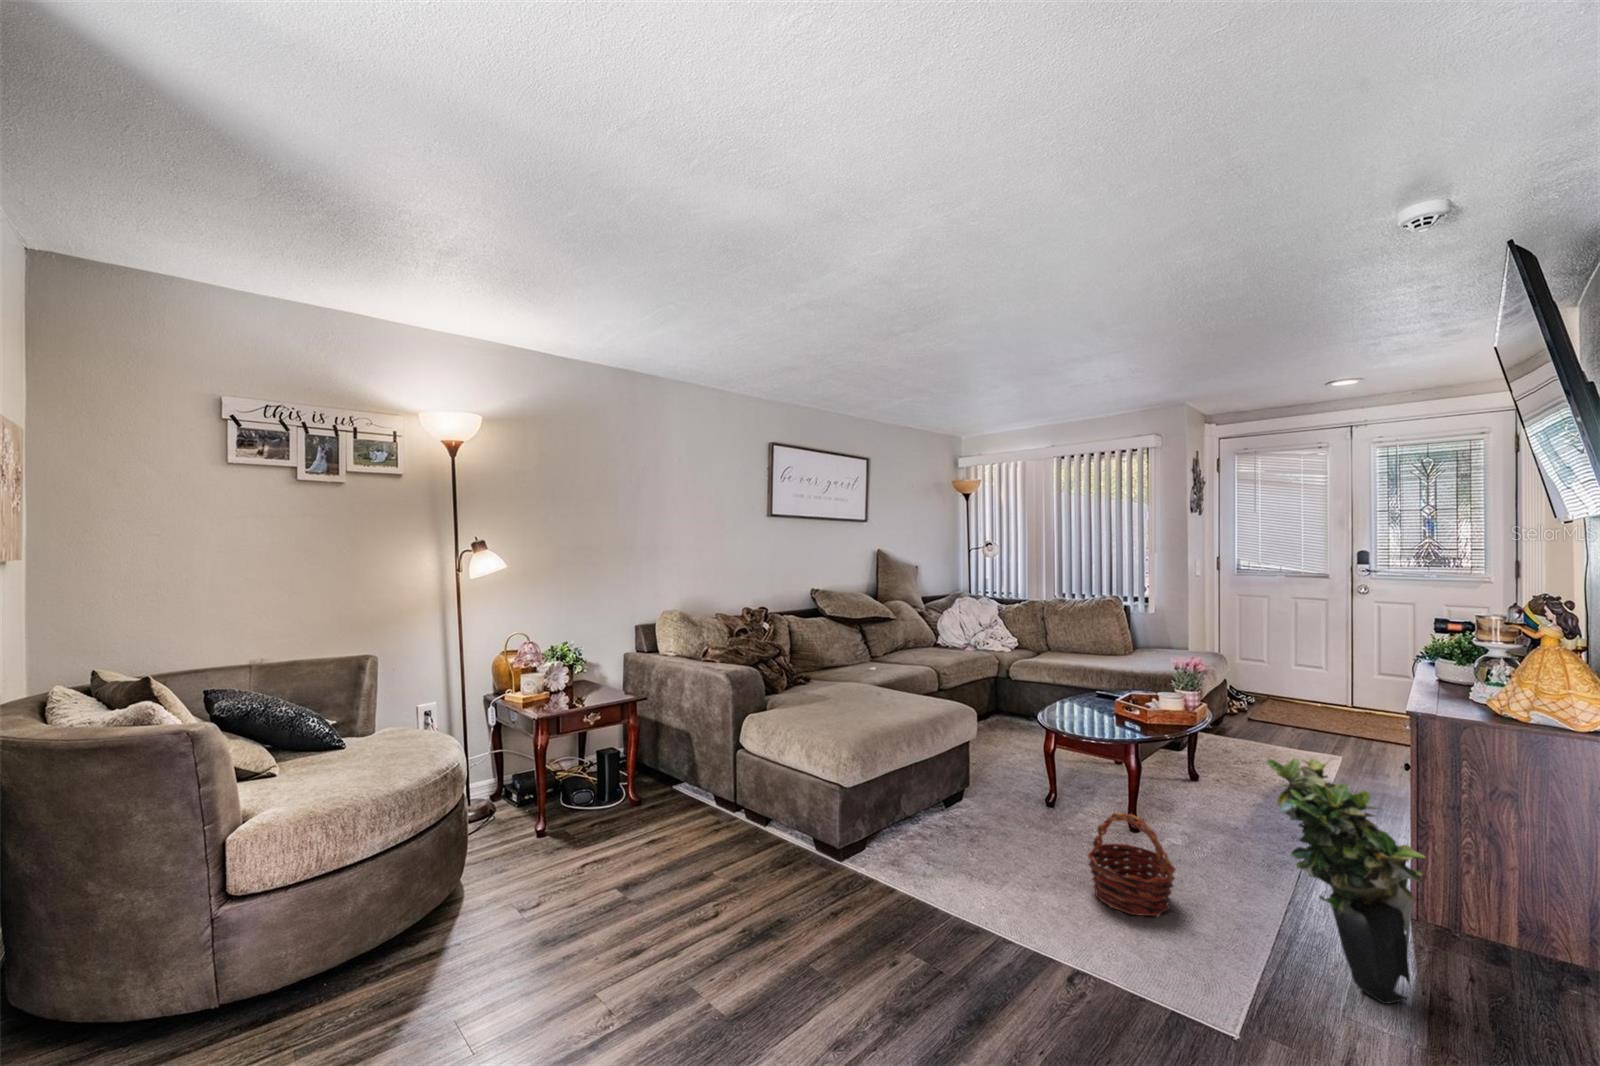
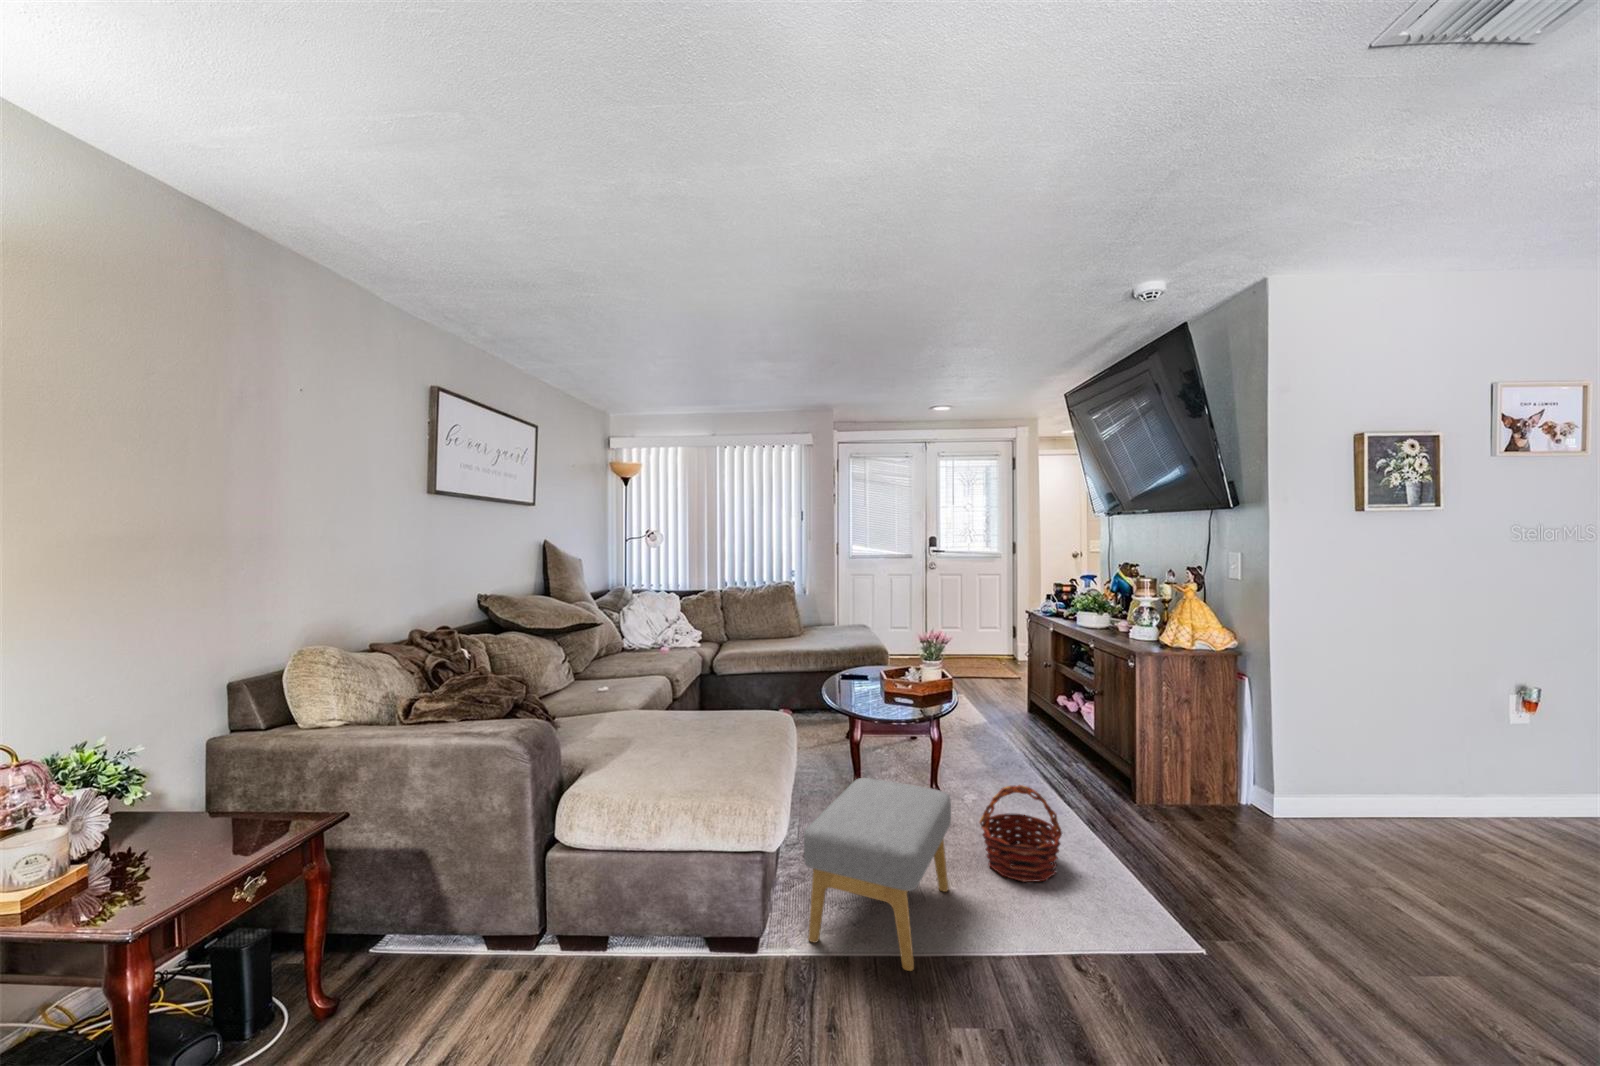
potted plant: present [1266,757,1425,1004] -> none [1124,697,1245,880]
footstool: none [877,767,1033,911] -> present [804,778,951,971]

